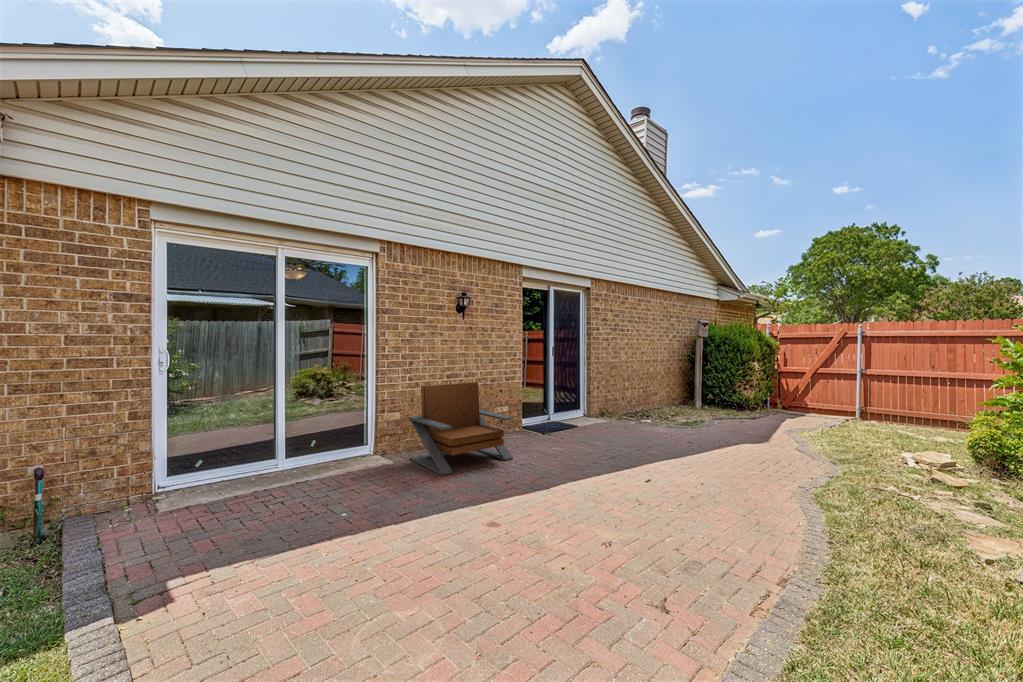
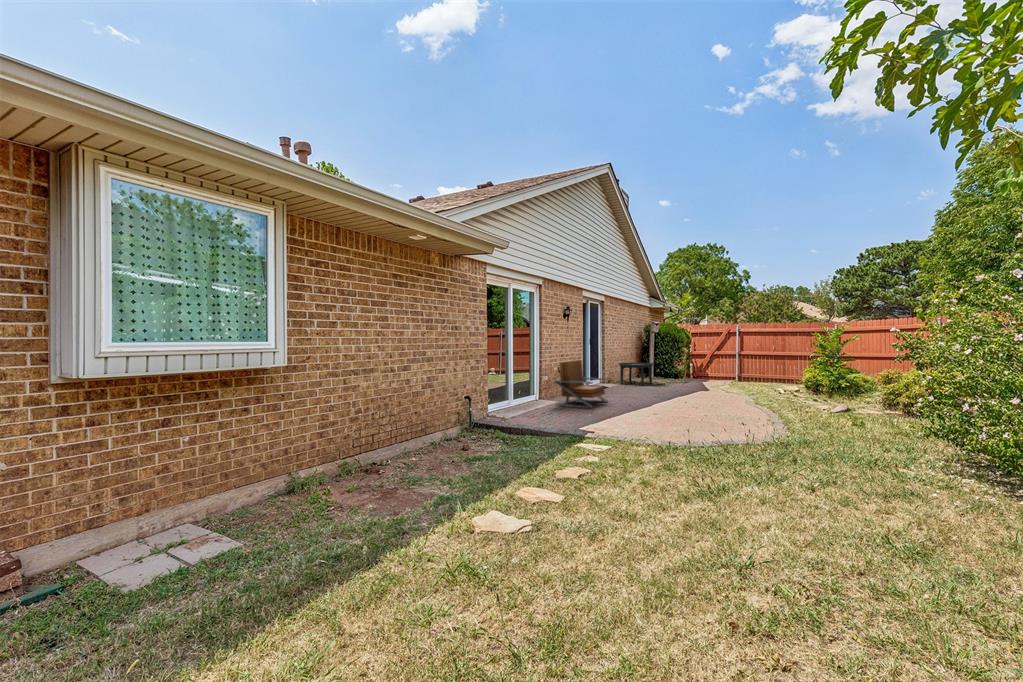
round table: none [623,382,681,421] -> present [618,363,654,386]

